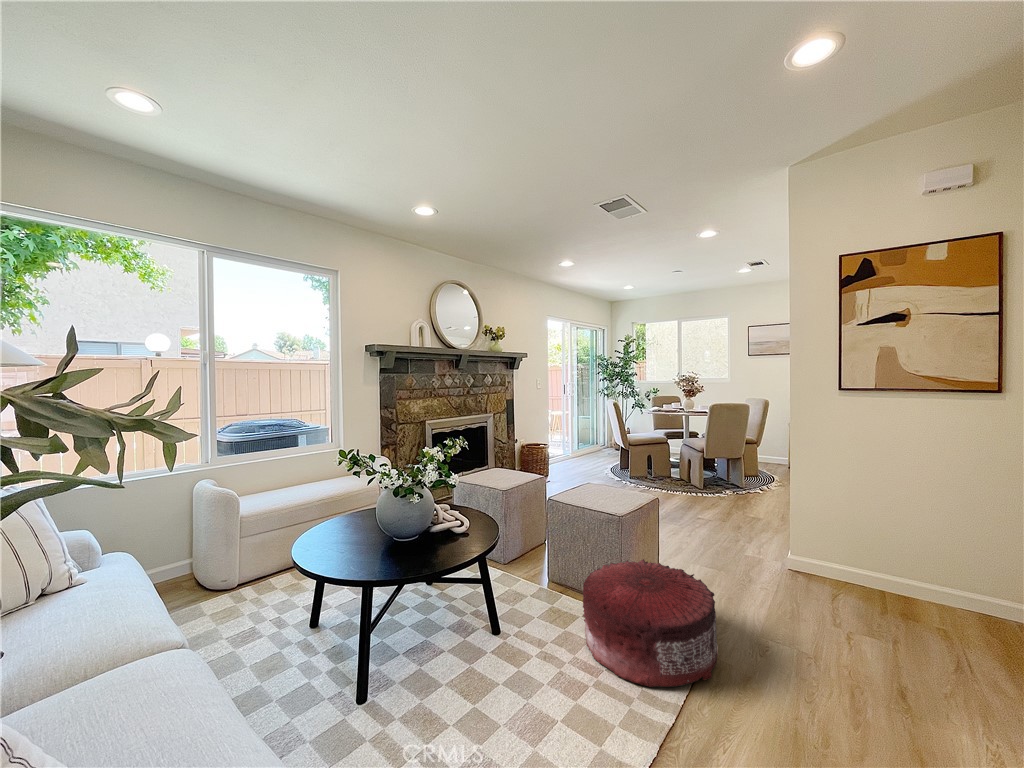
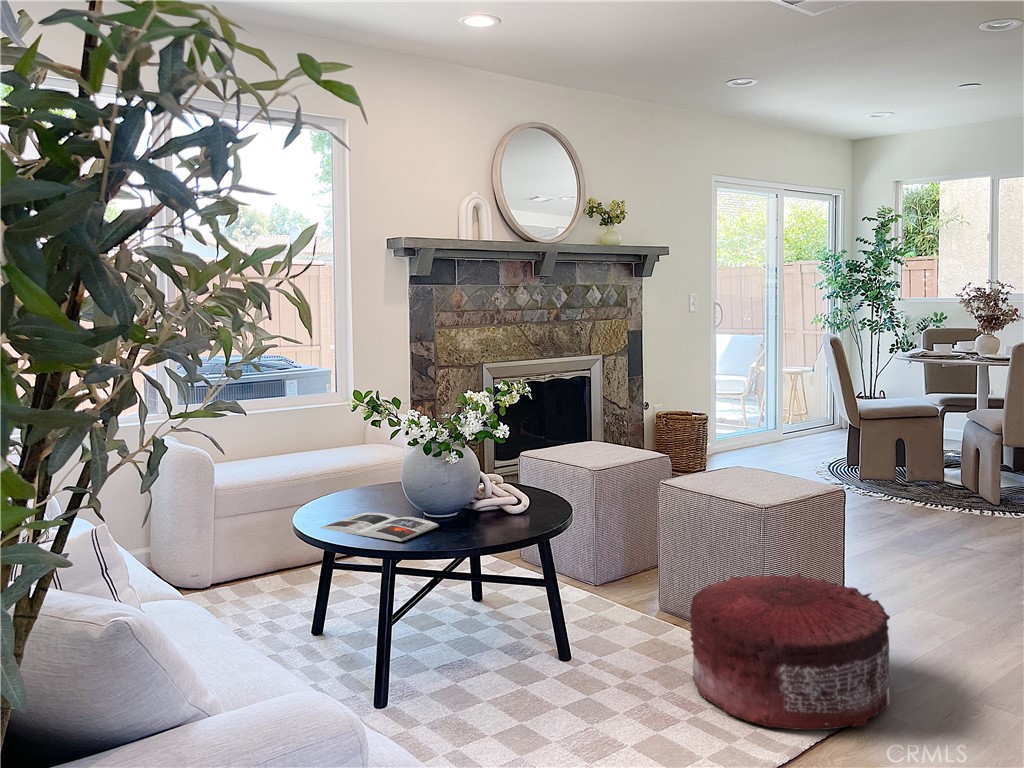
magazine: none [316,538,407,566] -> present [321,513,439,541]

